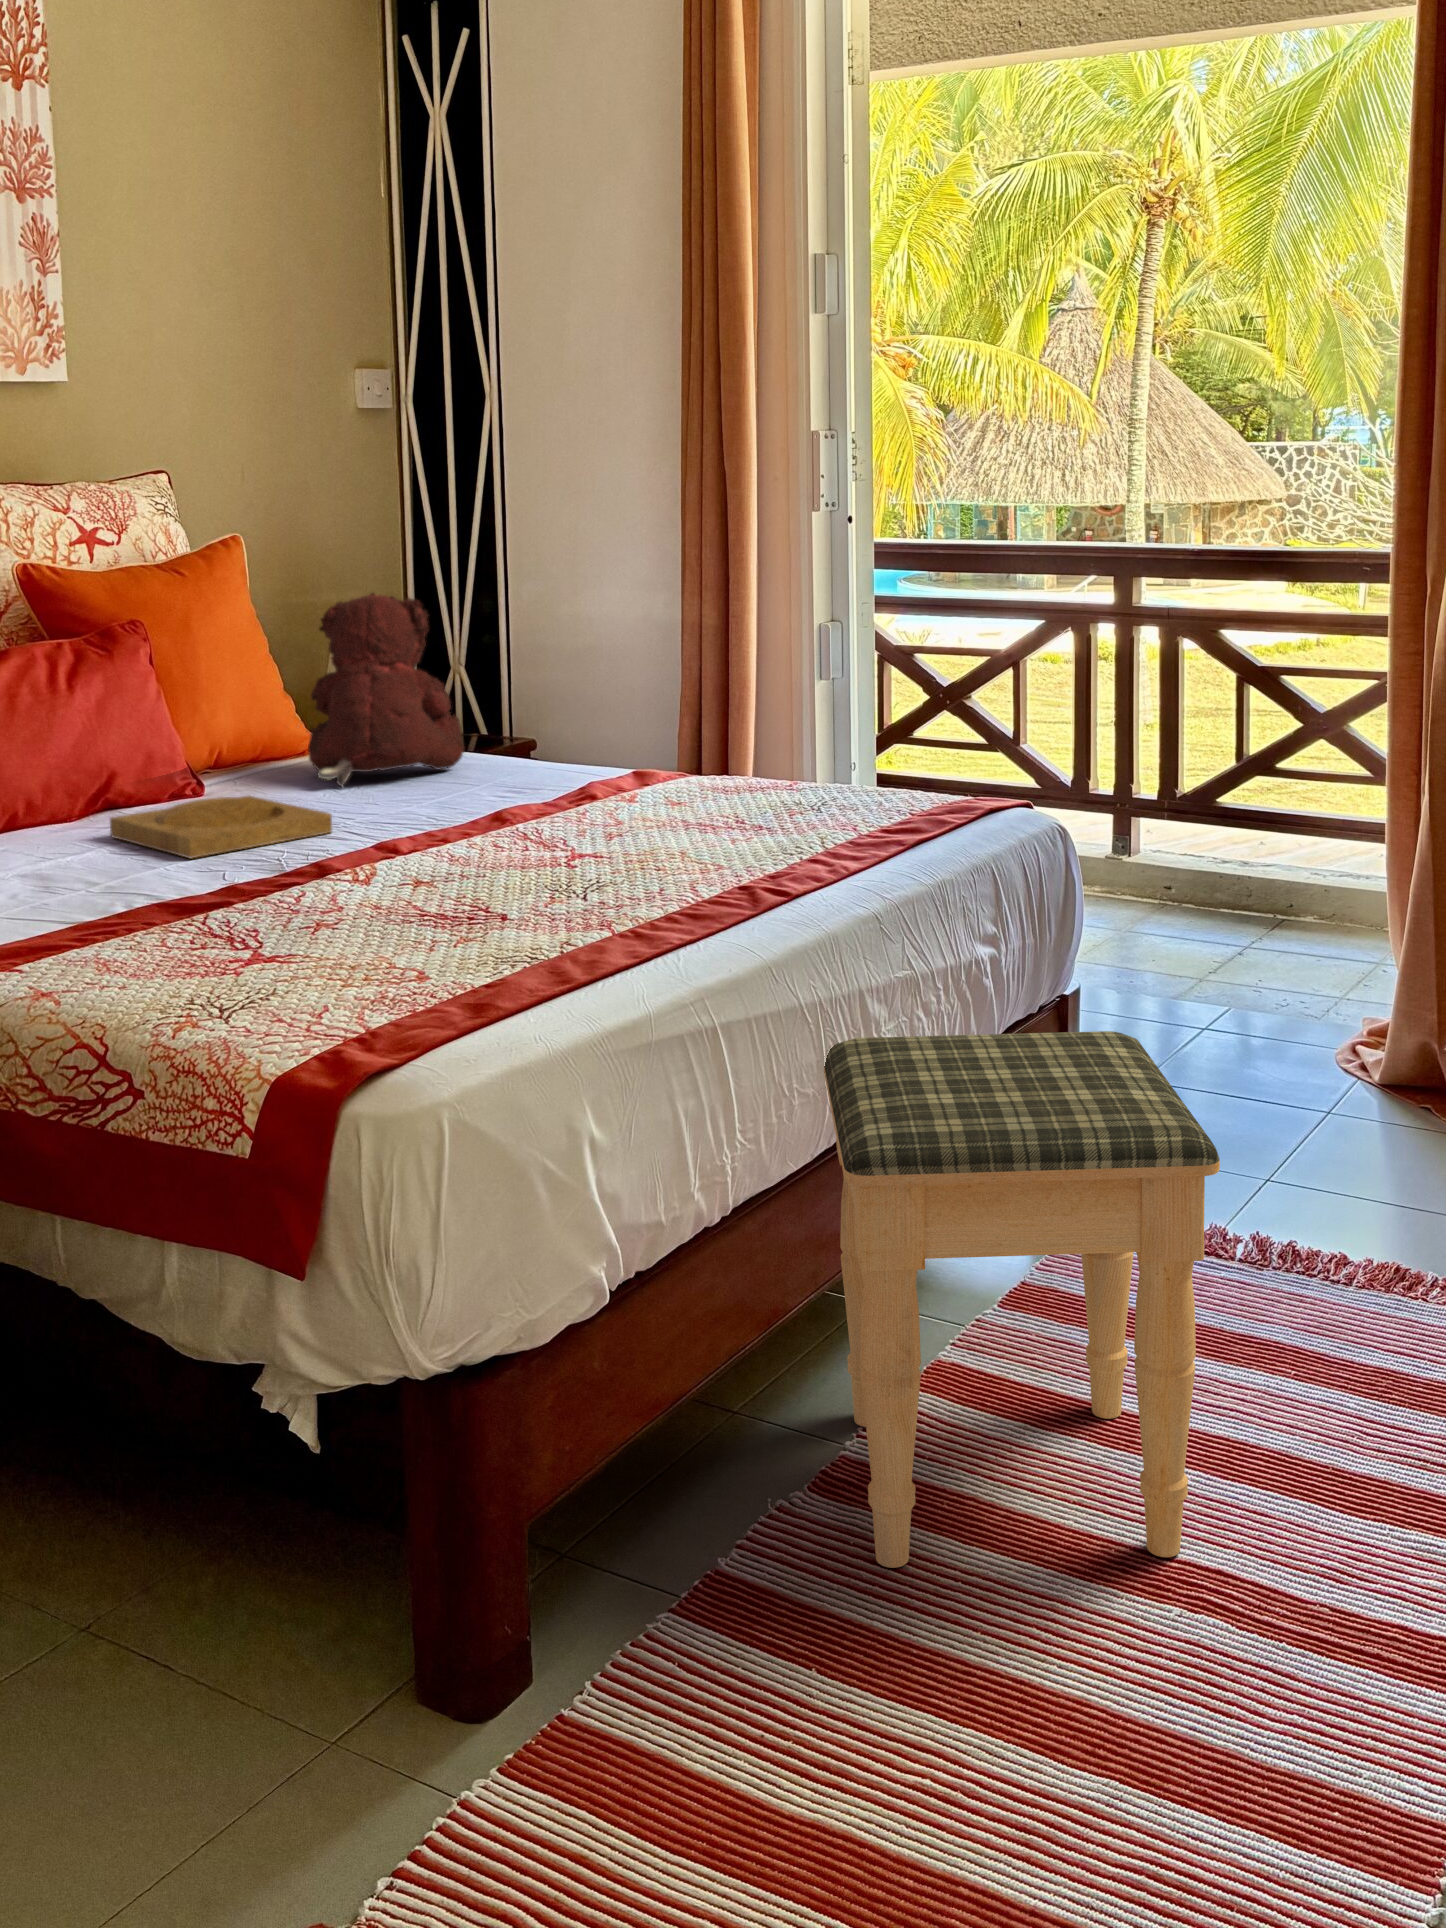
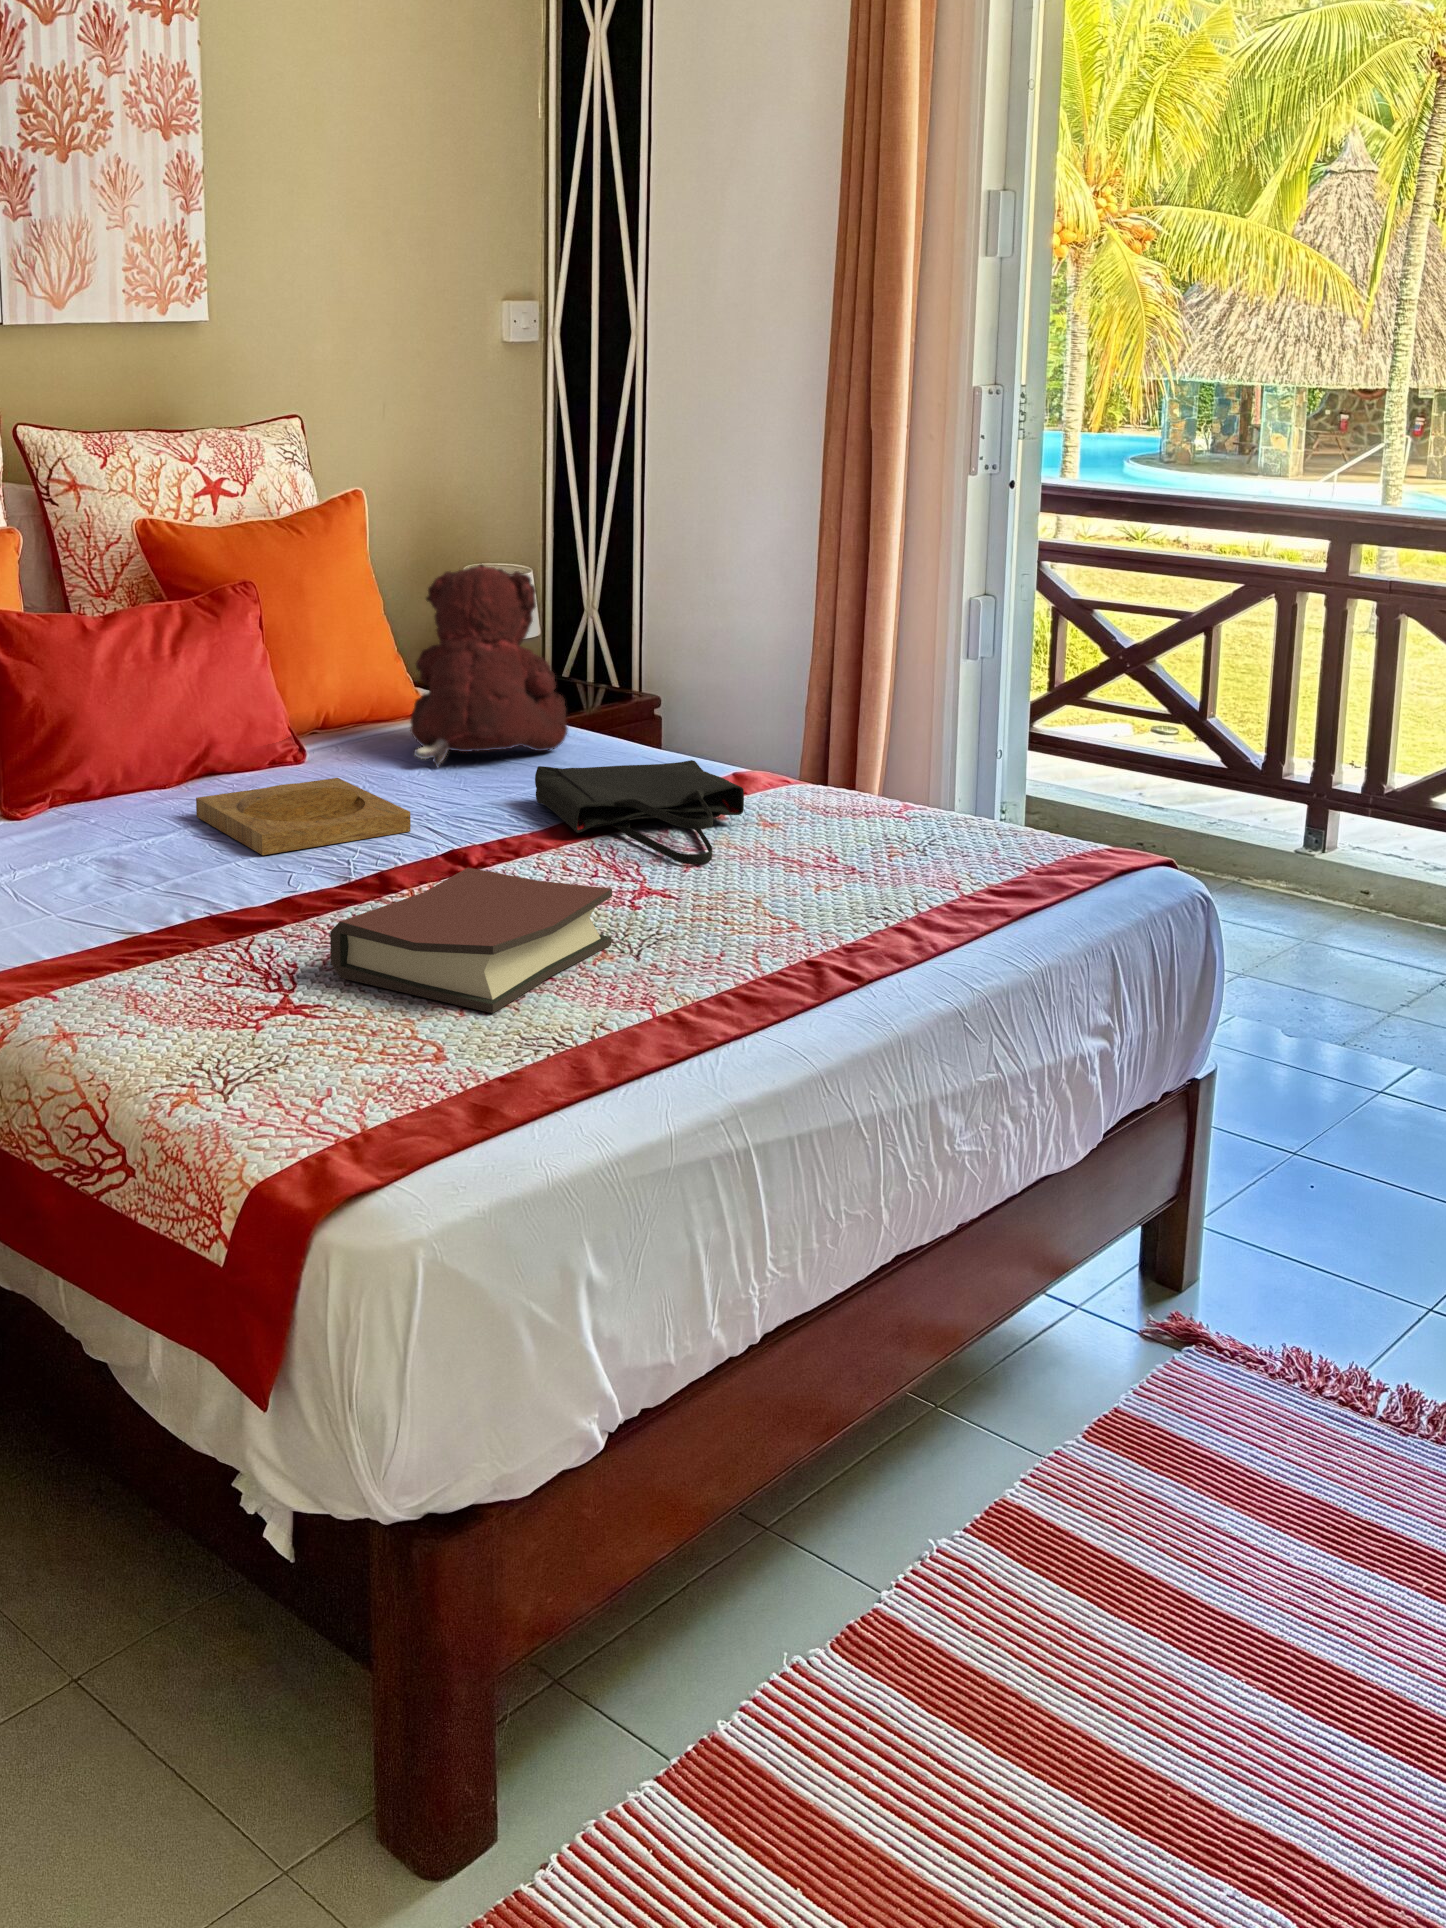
tote bag: none [447,758,648,836] -> present [535,760,744,864]
hardback book: none [292,838,554,946] -> present [330,868,612,1013]
footstool: present [824,1031,1220,1568] -> none [873,1156,1326,1820]

